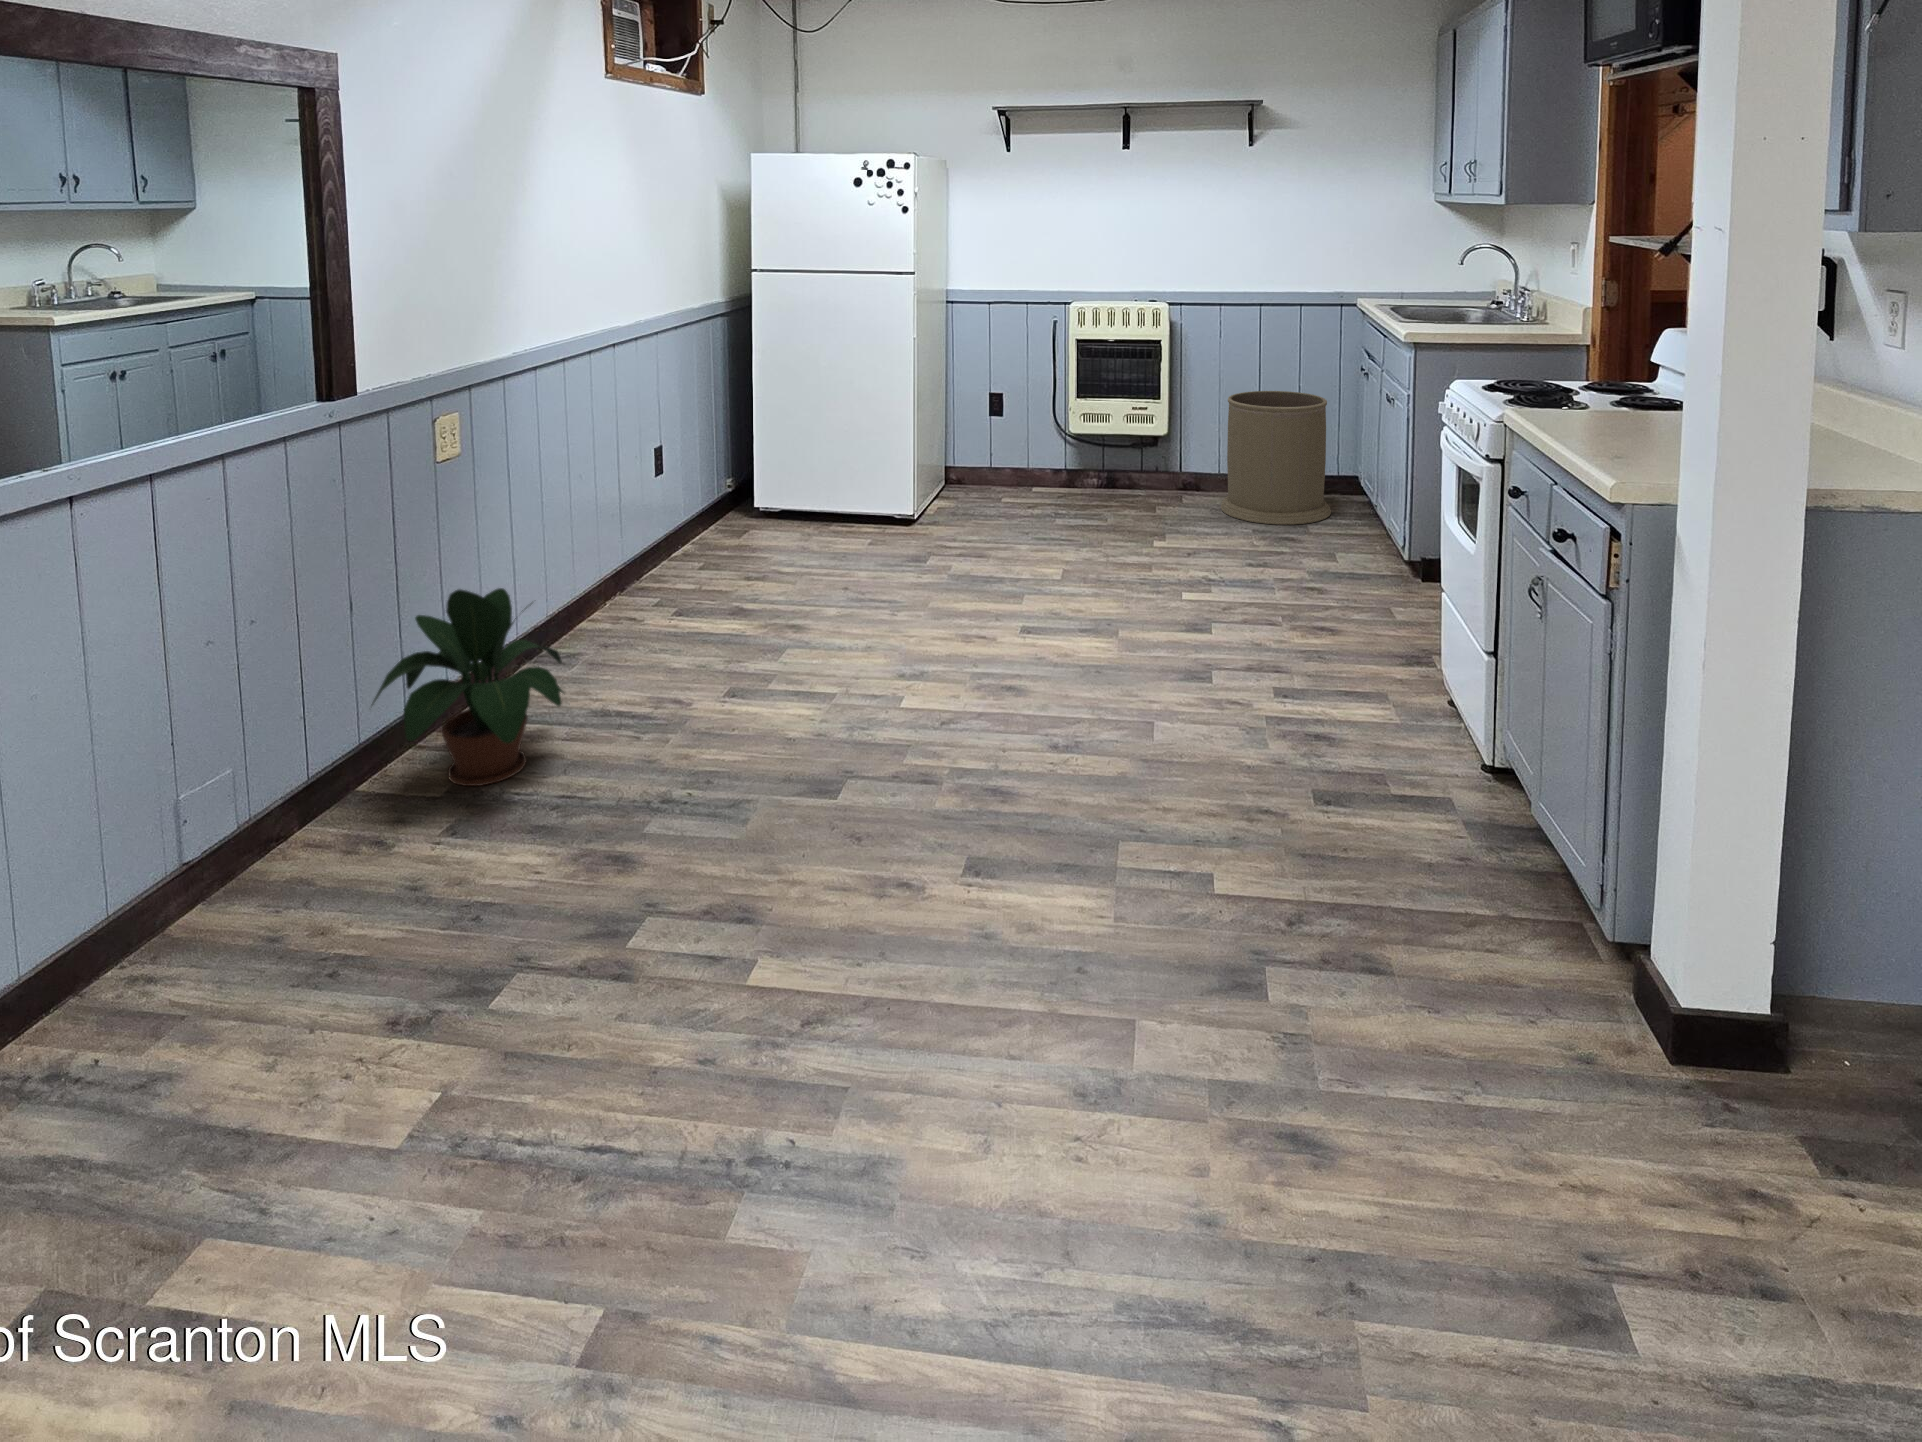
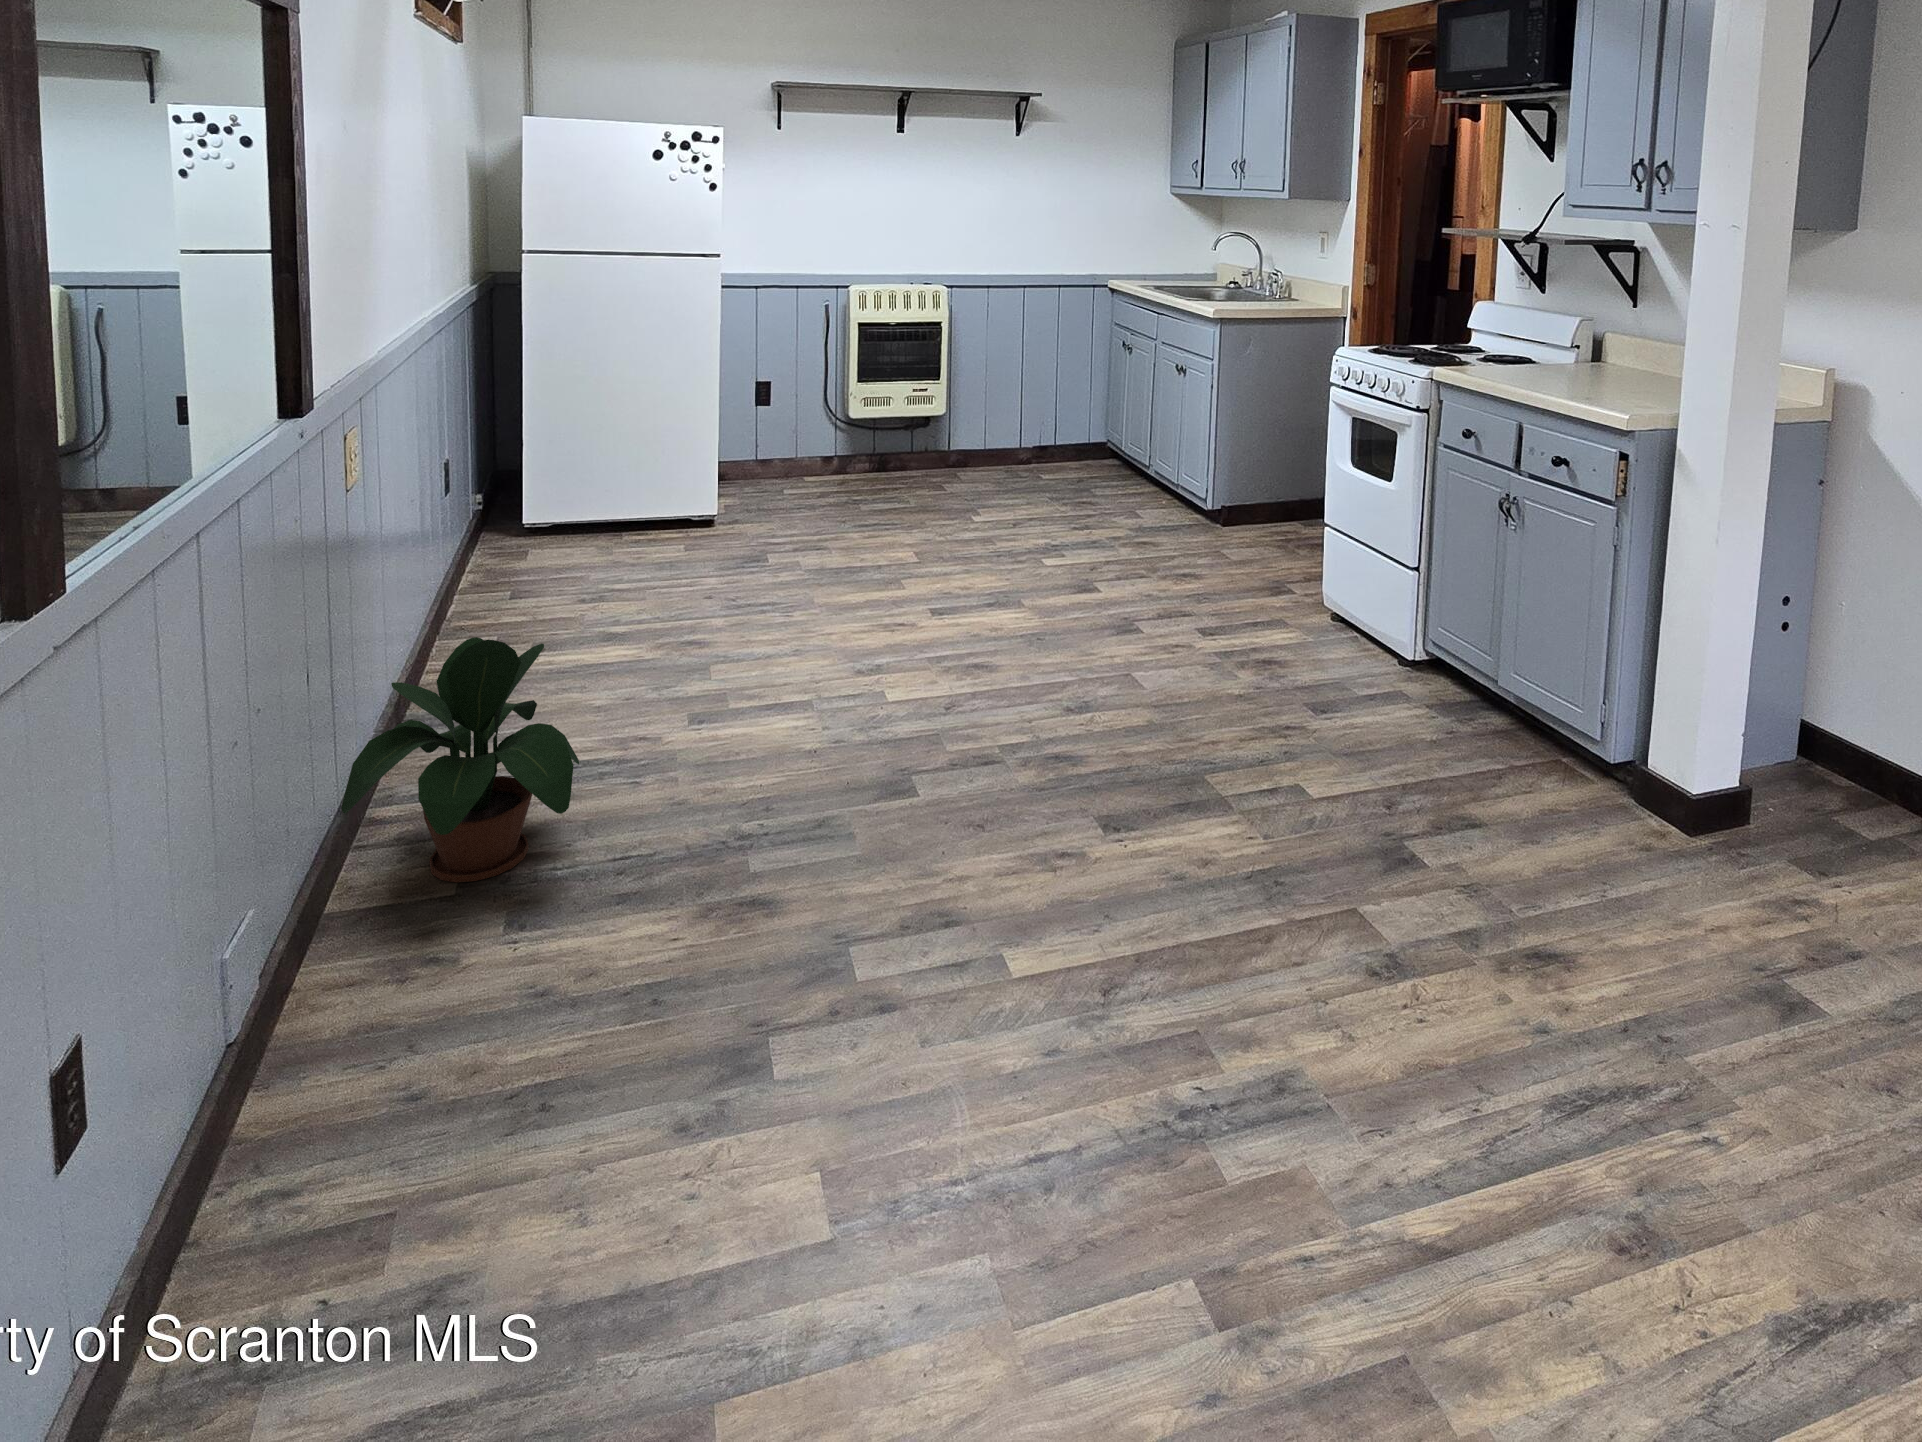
trash can: present [1221,391,1331,525] -> none [1004,369,1106,495]

